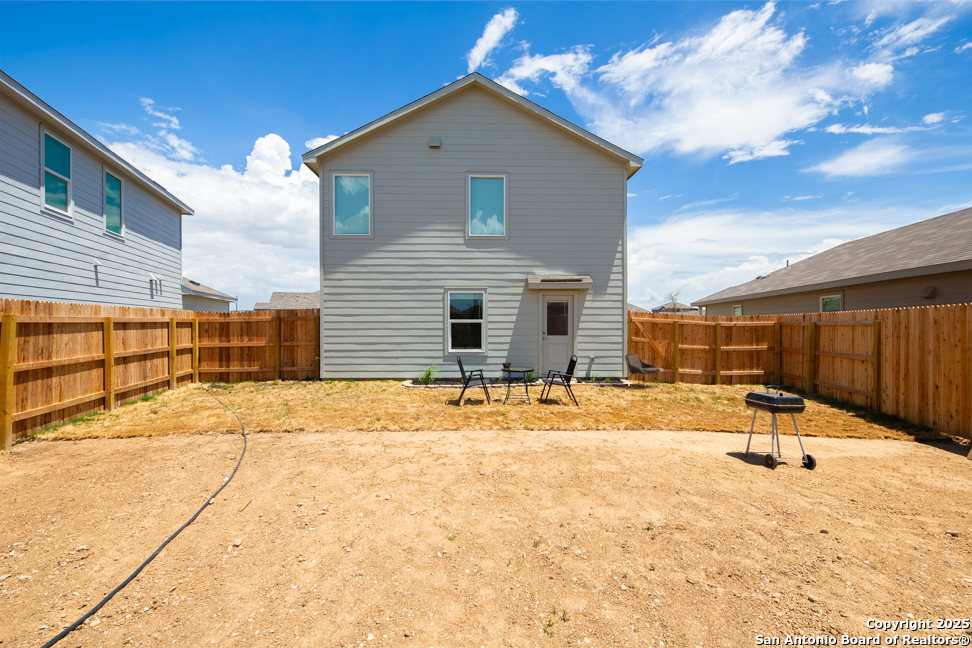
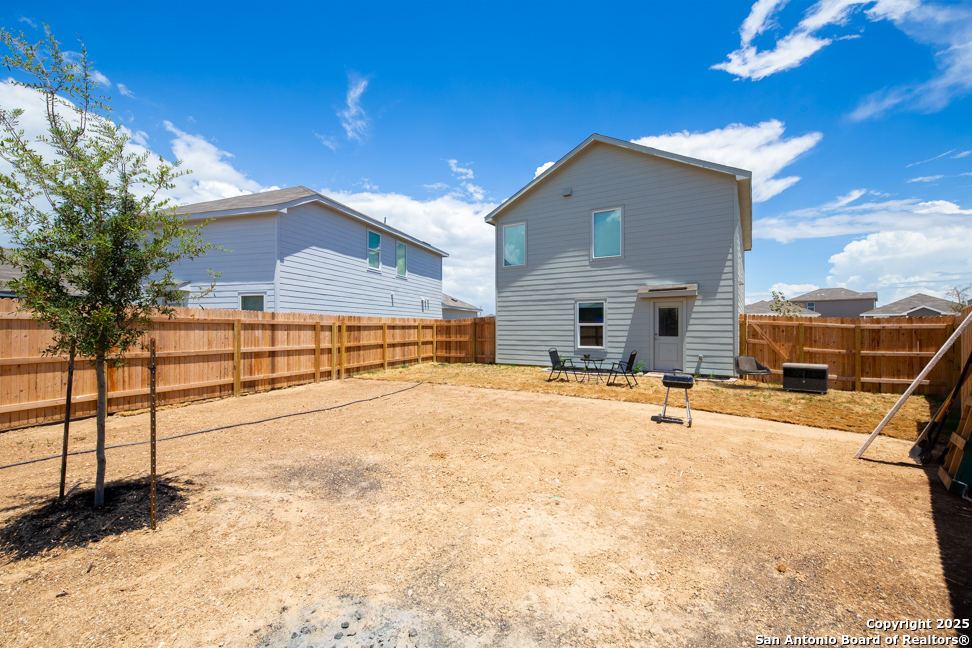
storage bench: none [664,359,708,388] -> present [783,363,828,394]

